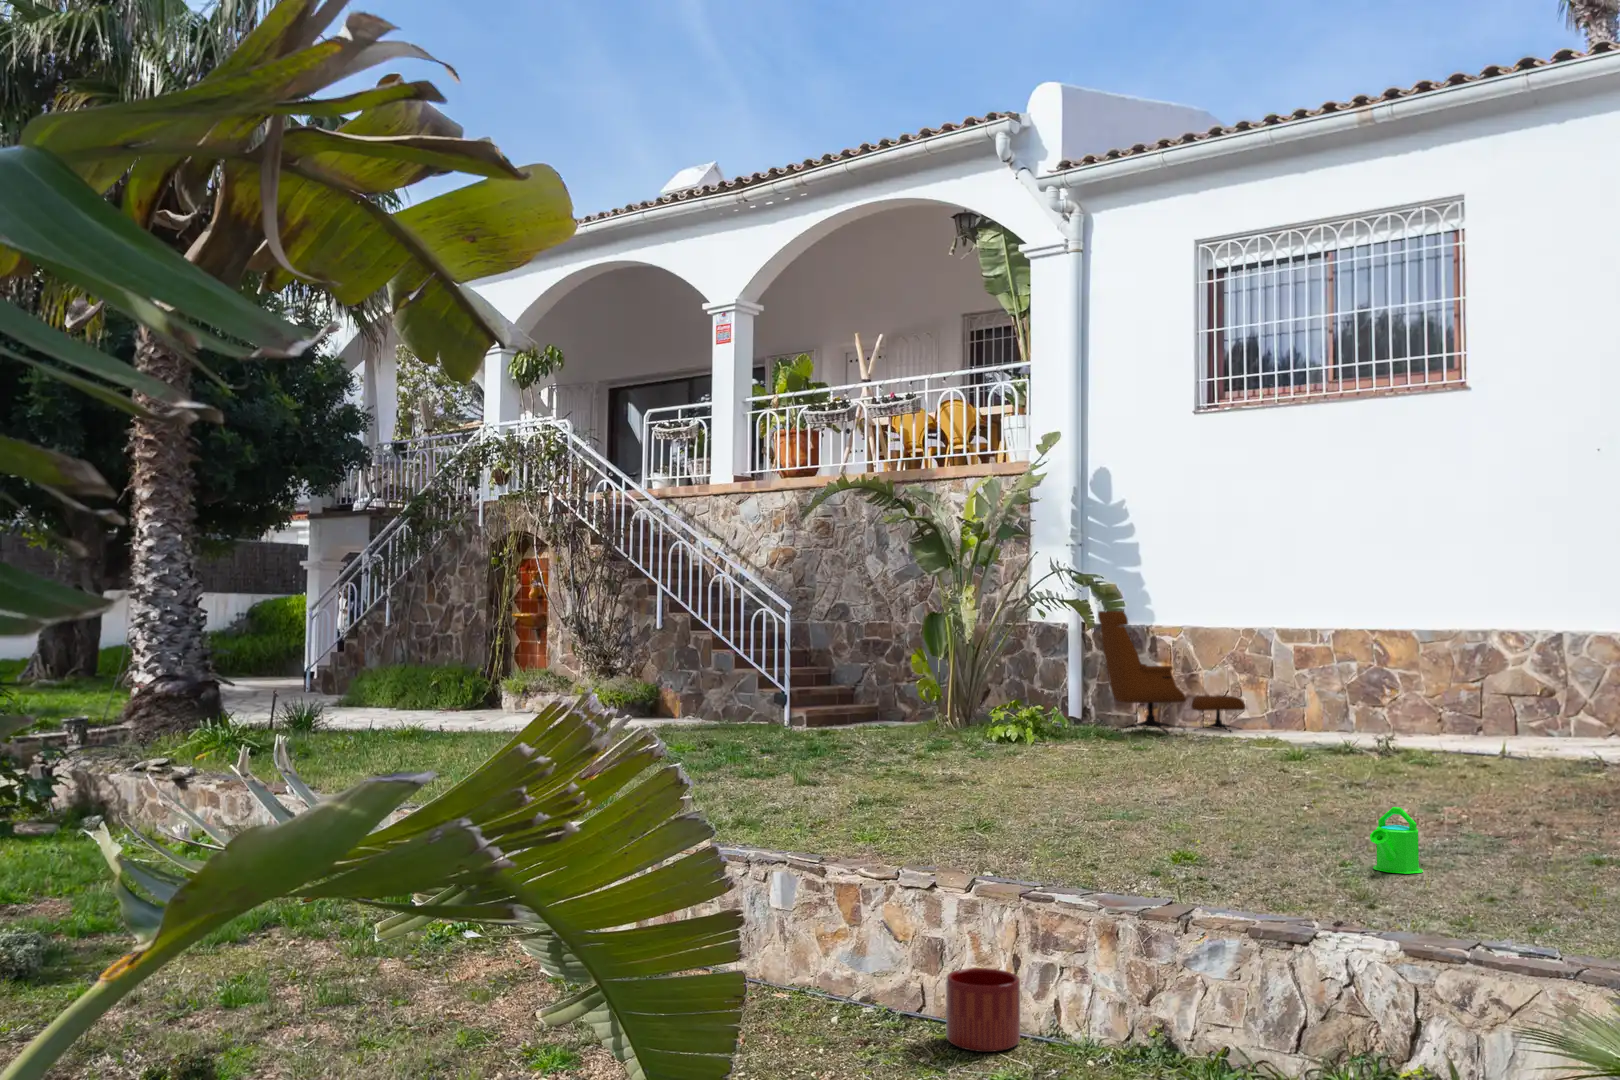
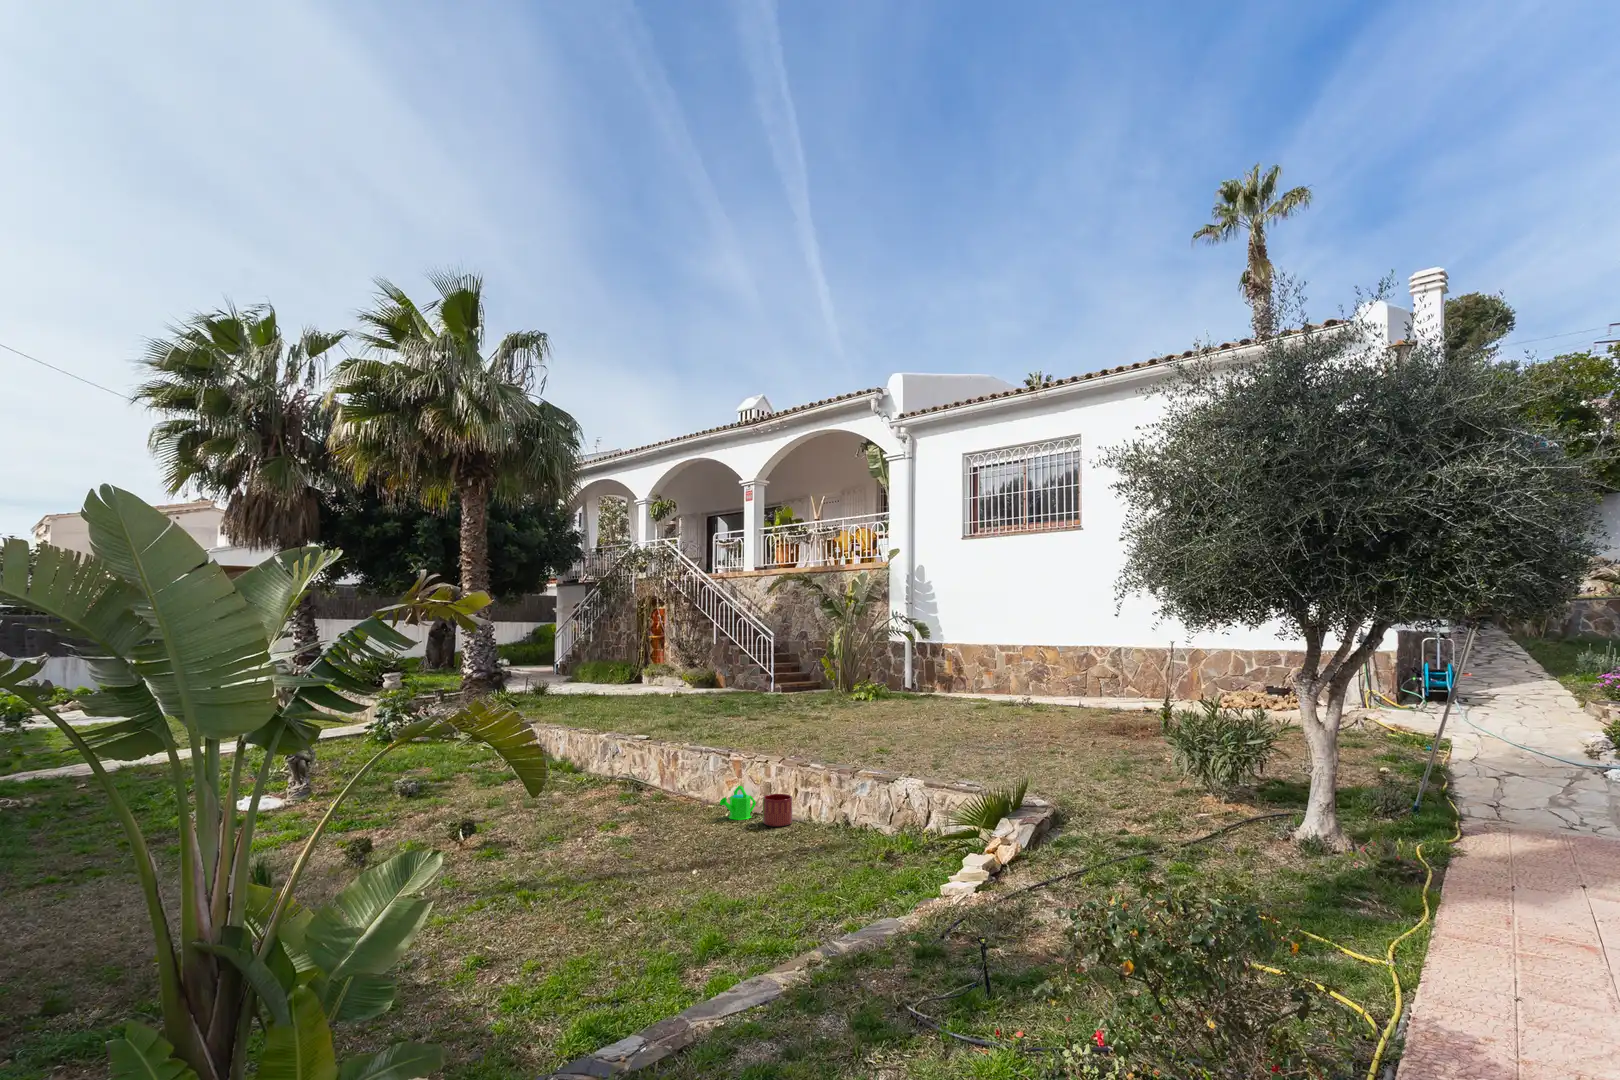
lounge chair: present [1098,611,1245,734] -> none [913,635,985,694]
watering can: present [1370,807,1423,874] -> present [720,786,756,820]

